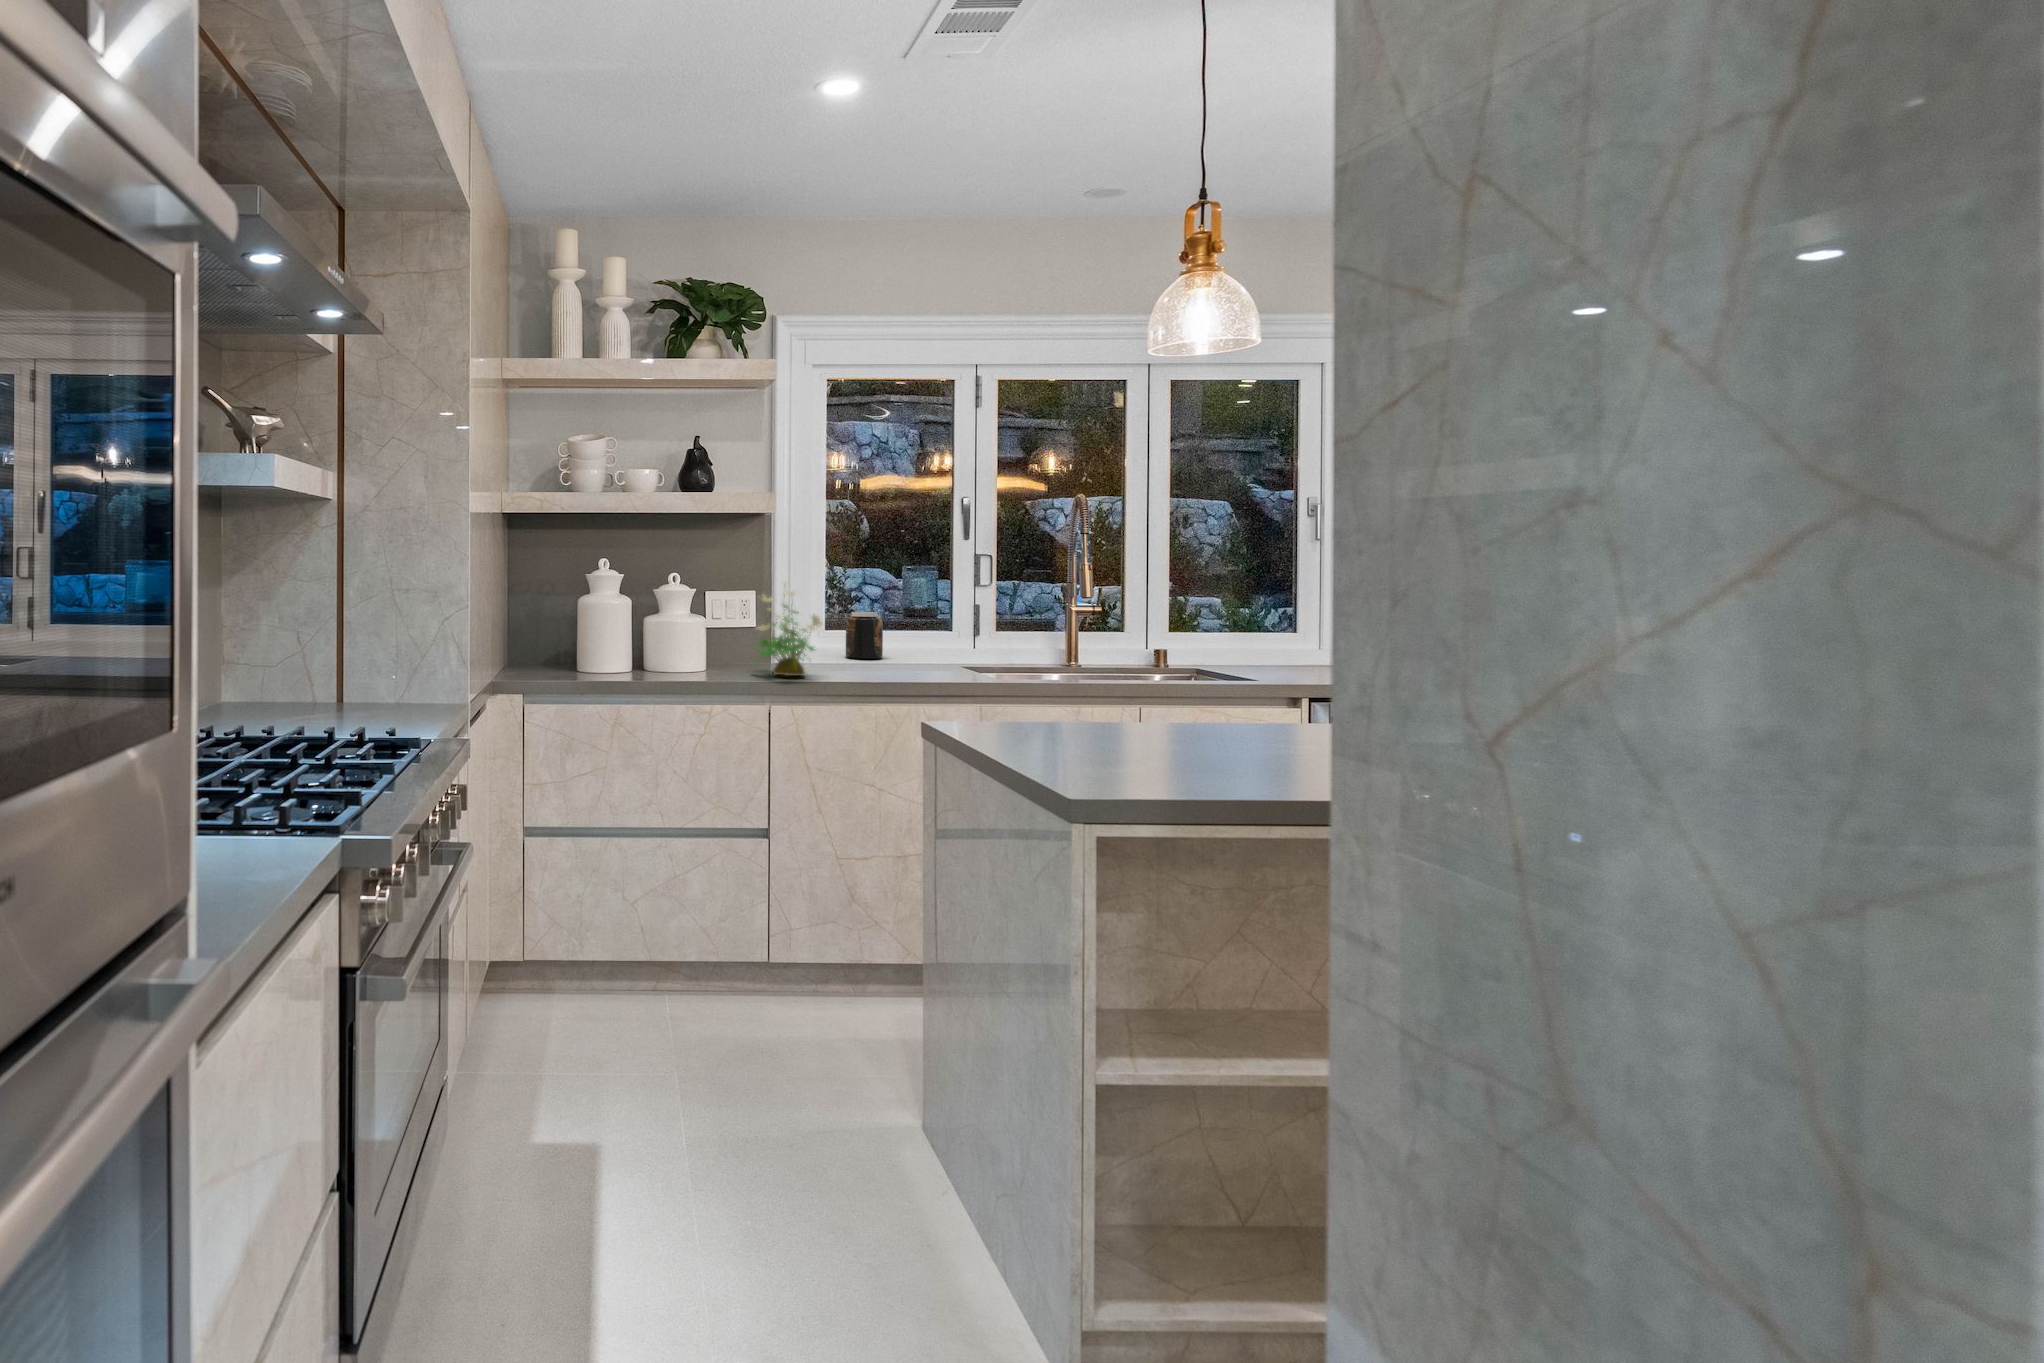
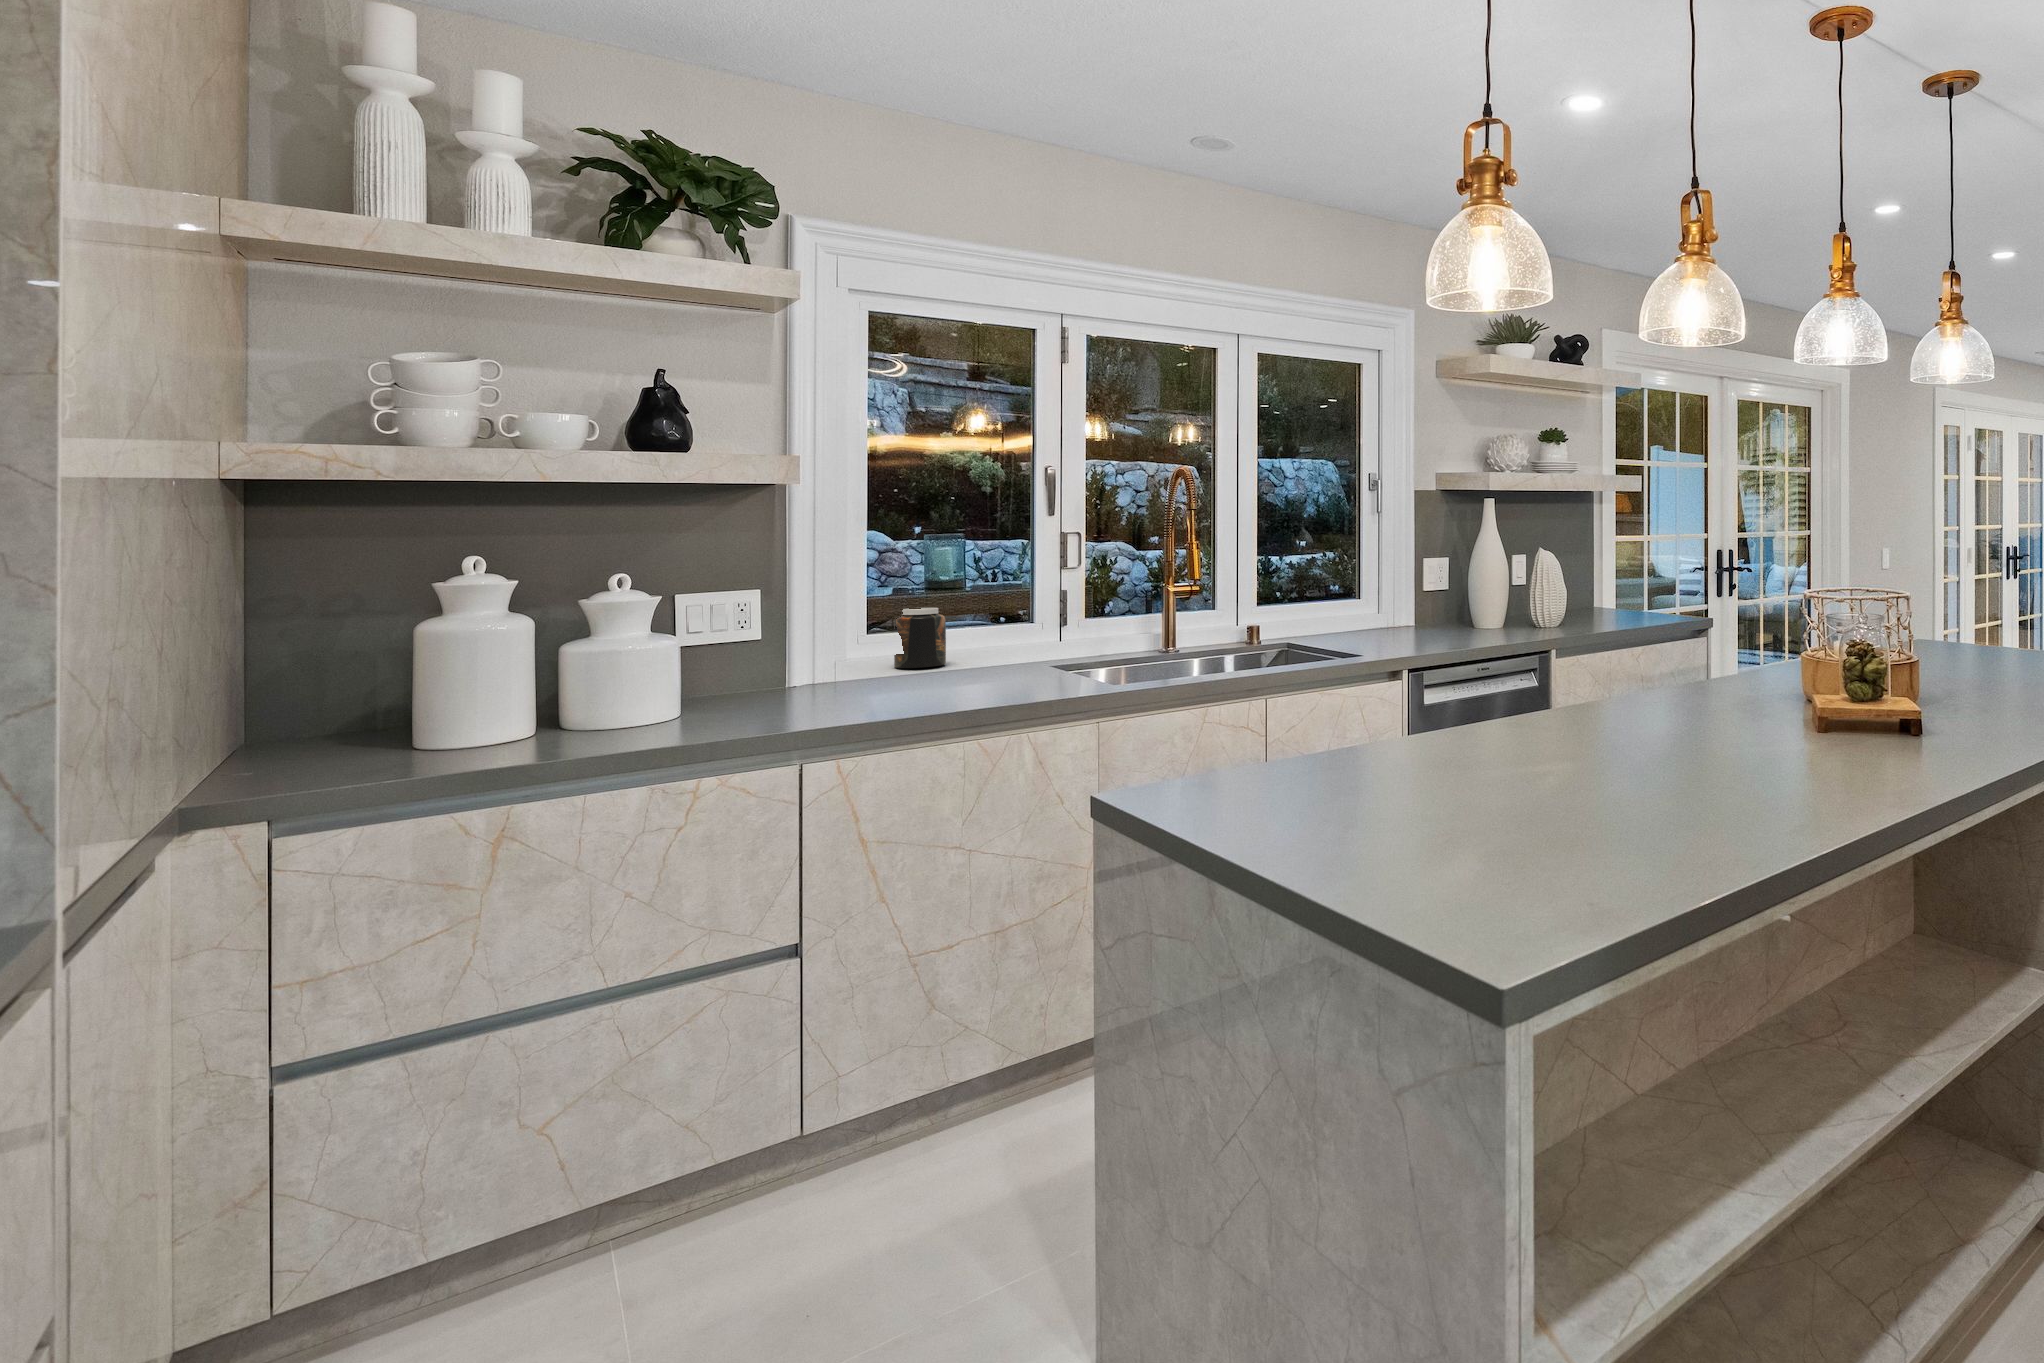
potted plant: present [751,592,822,676] -> none [759,577,879,711]

